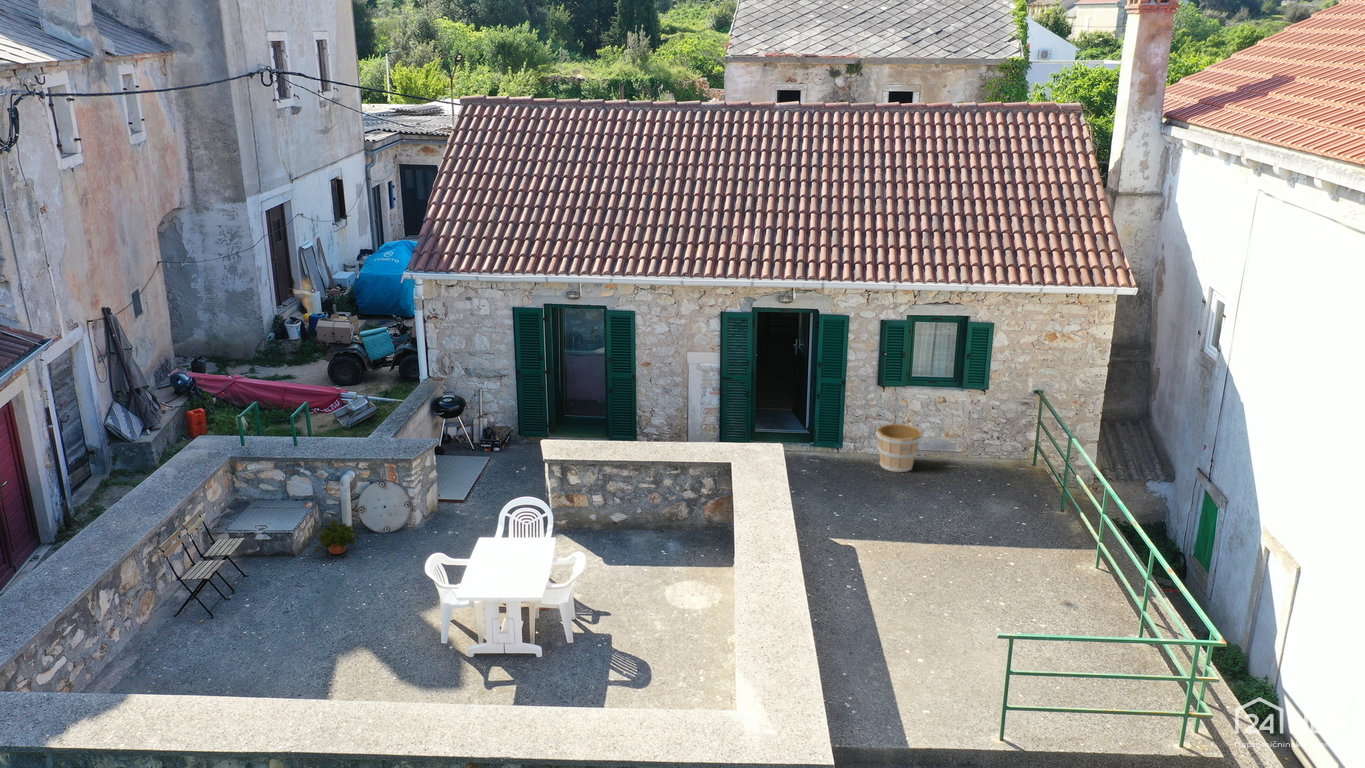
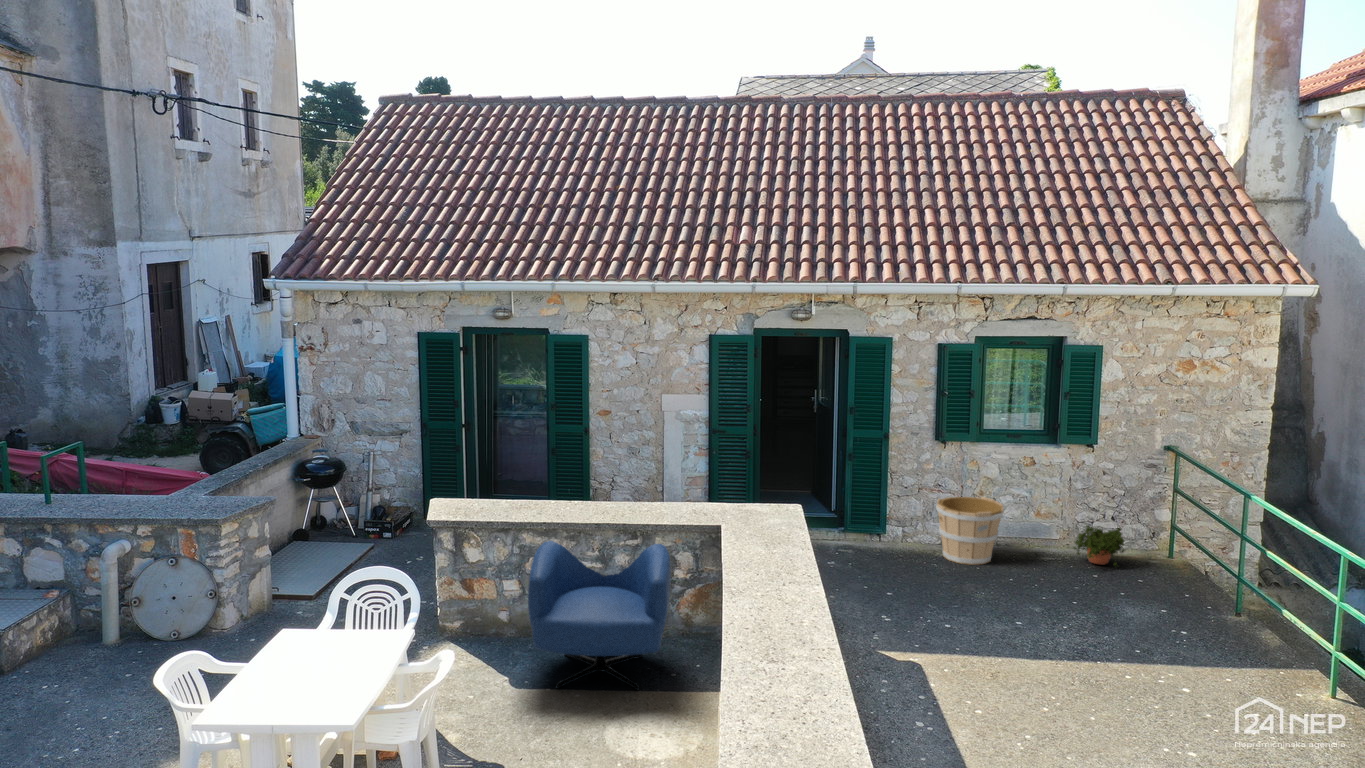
armchair: none [614,463,700,566] -> present [528,541,671,690]
potted plant: present [316,521,359,556] -> present [1073,525,1125,565]

